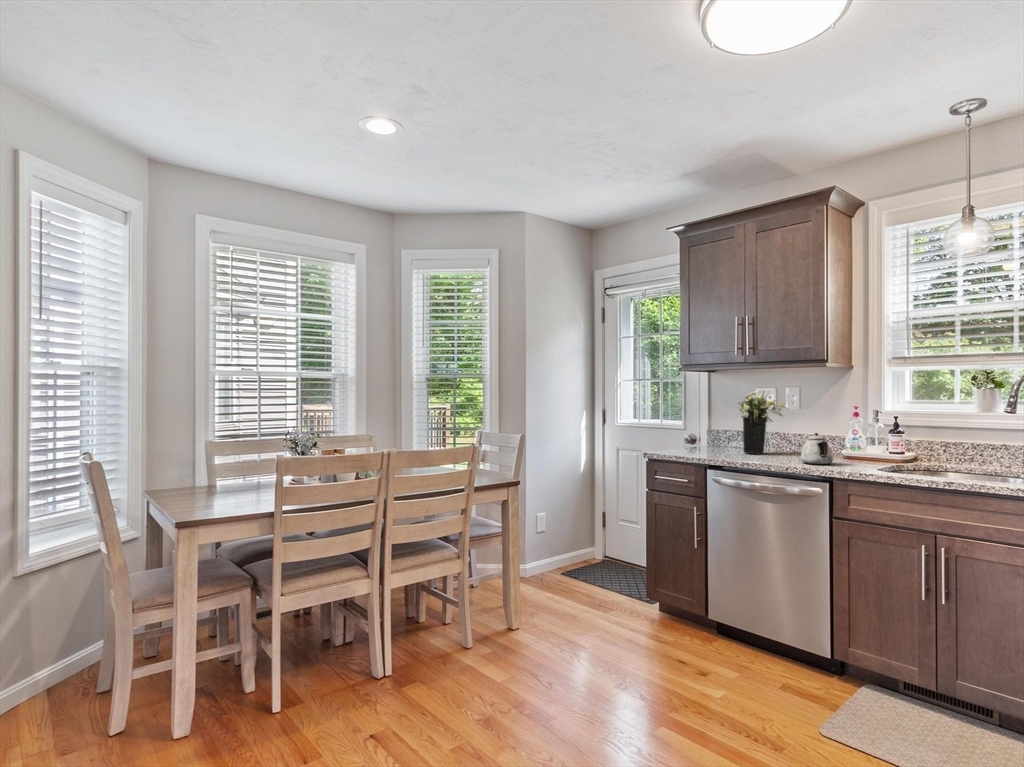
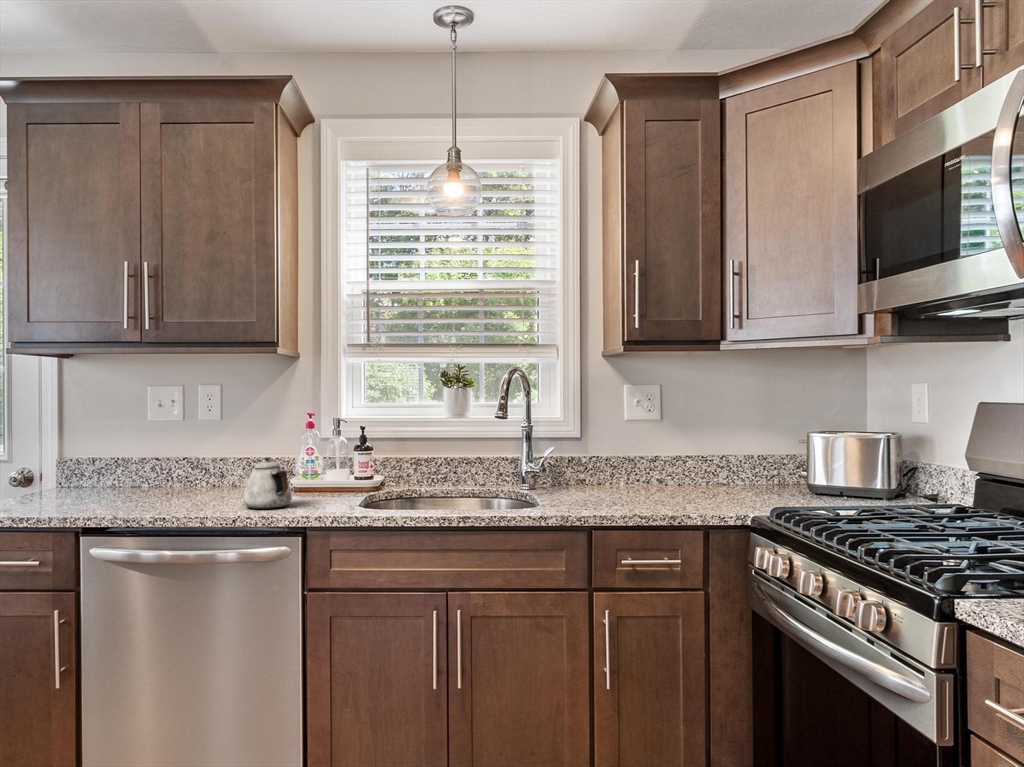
flower arrangement: present [739,391,784,454] -> none [116,390,208,500]

